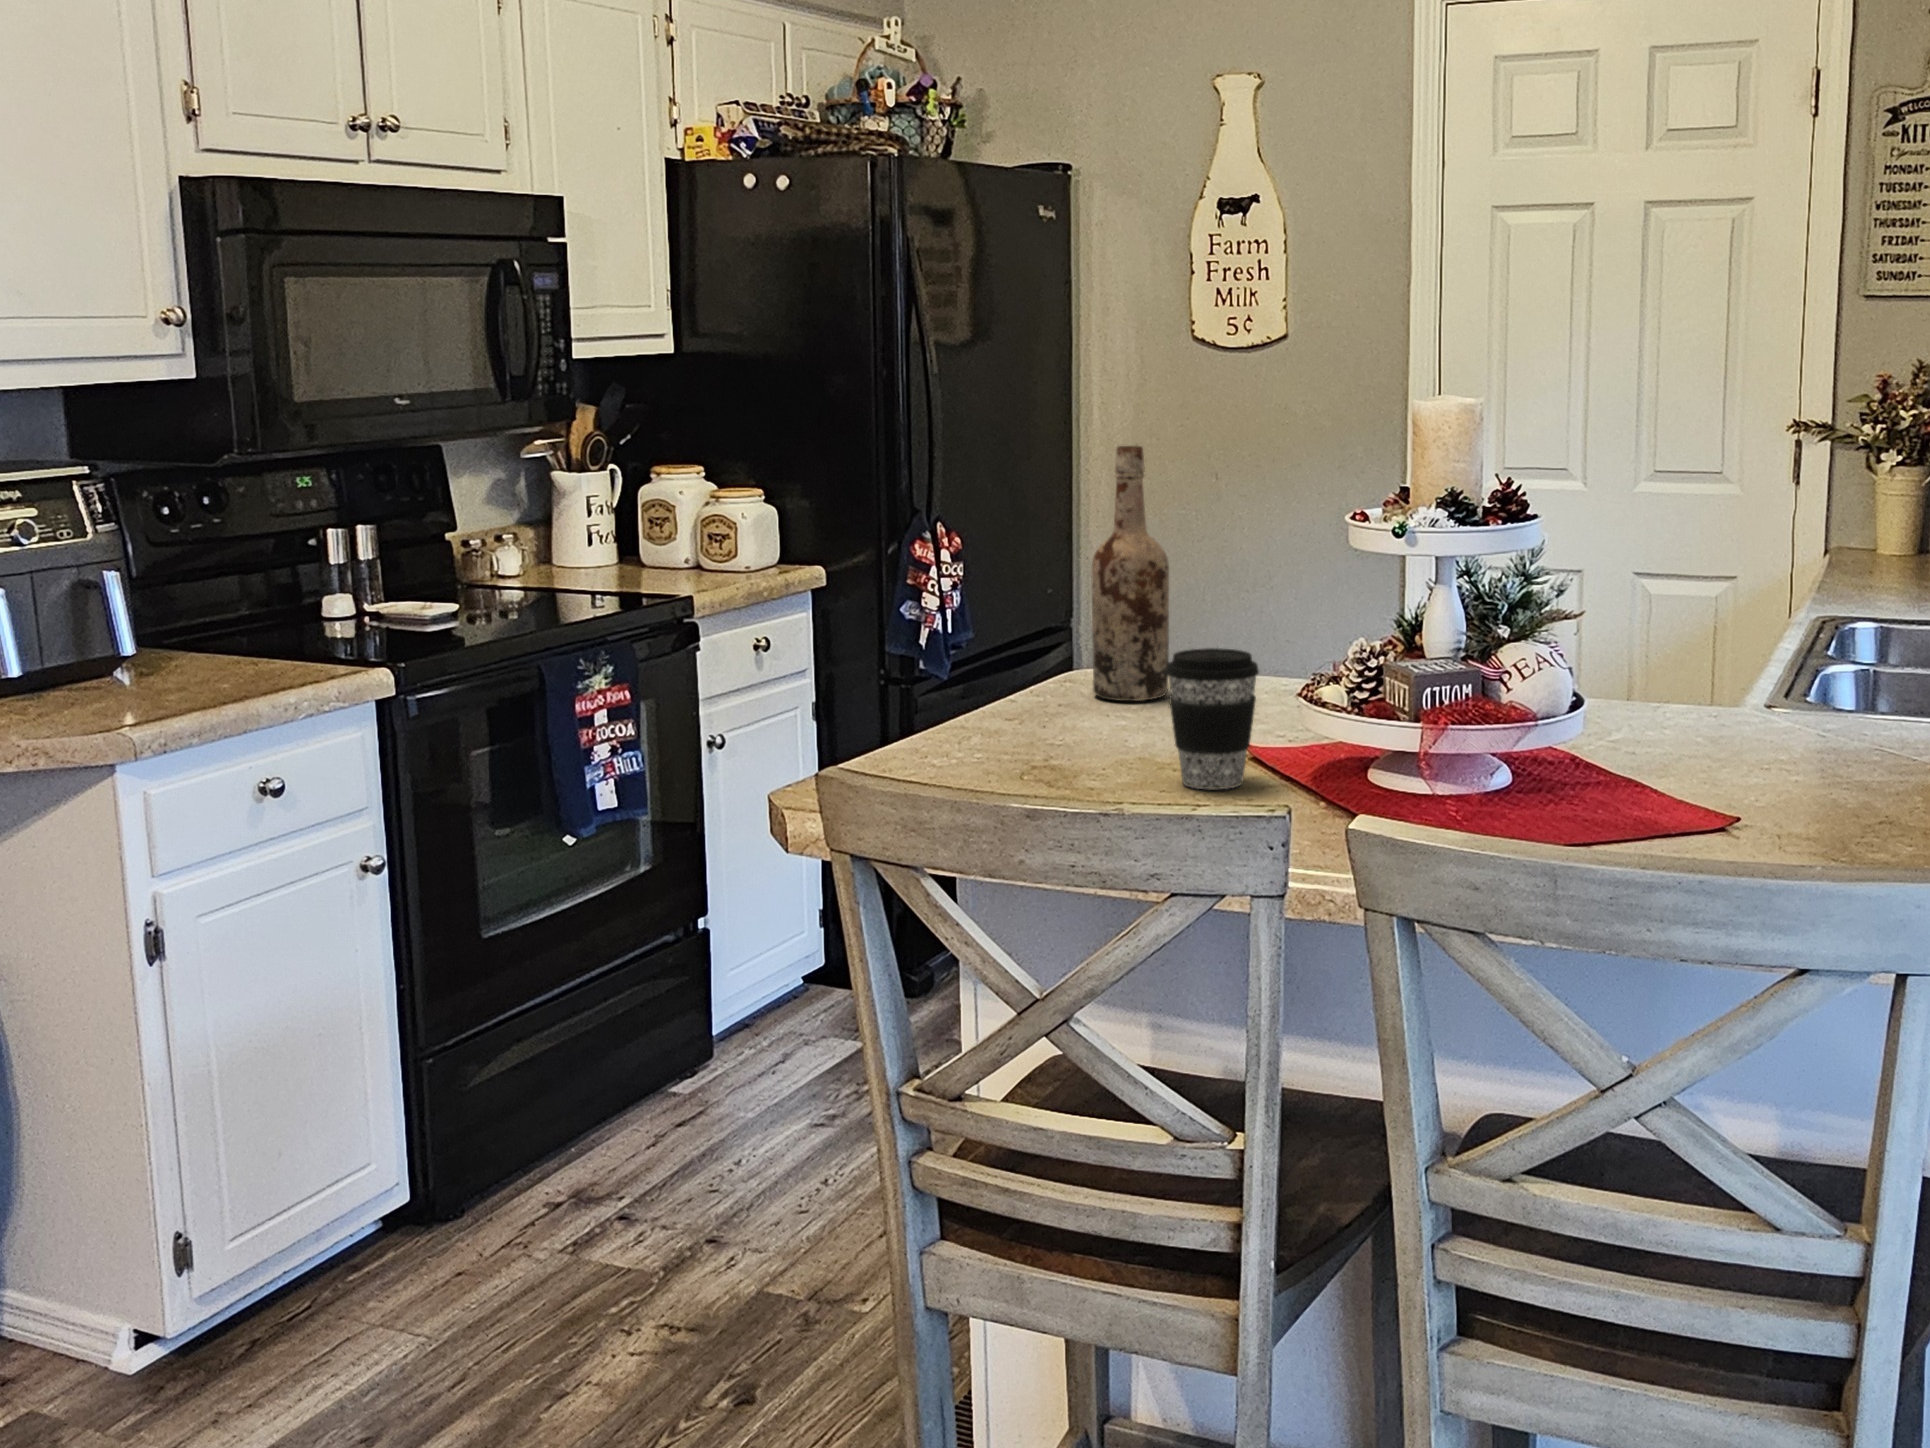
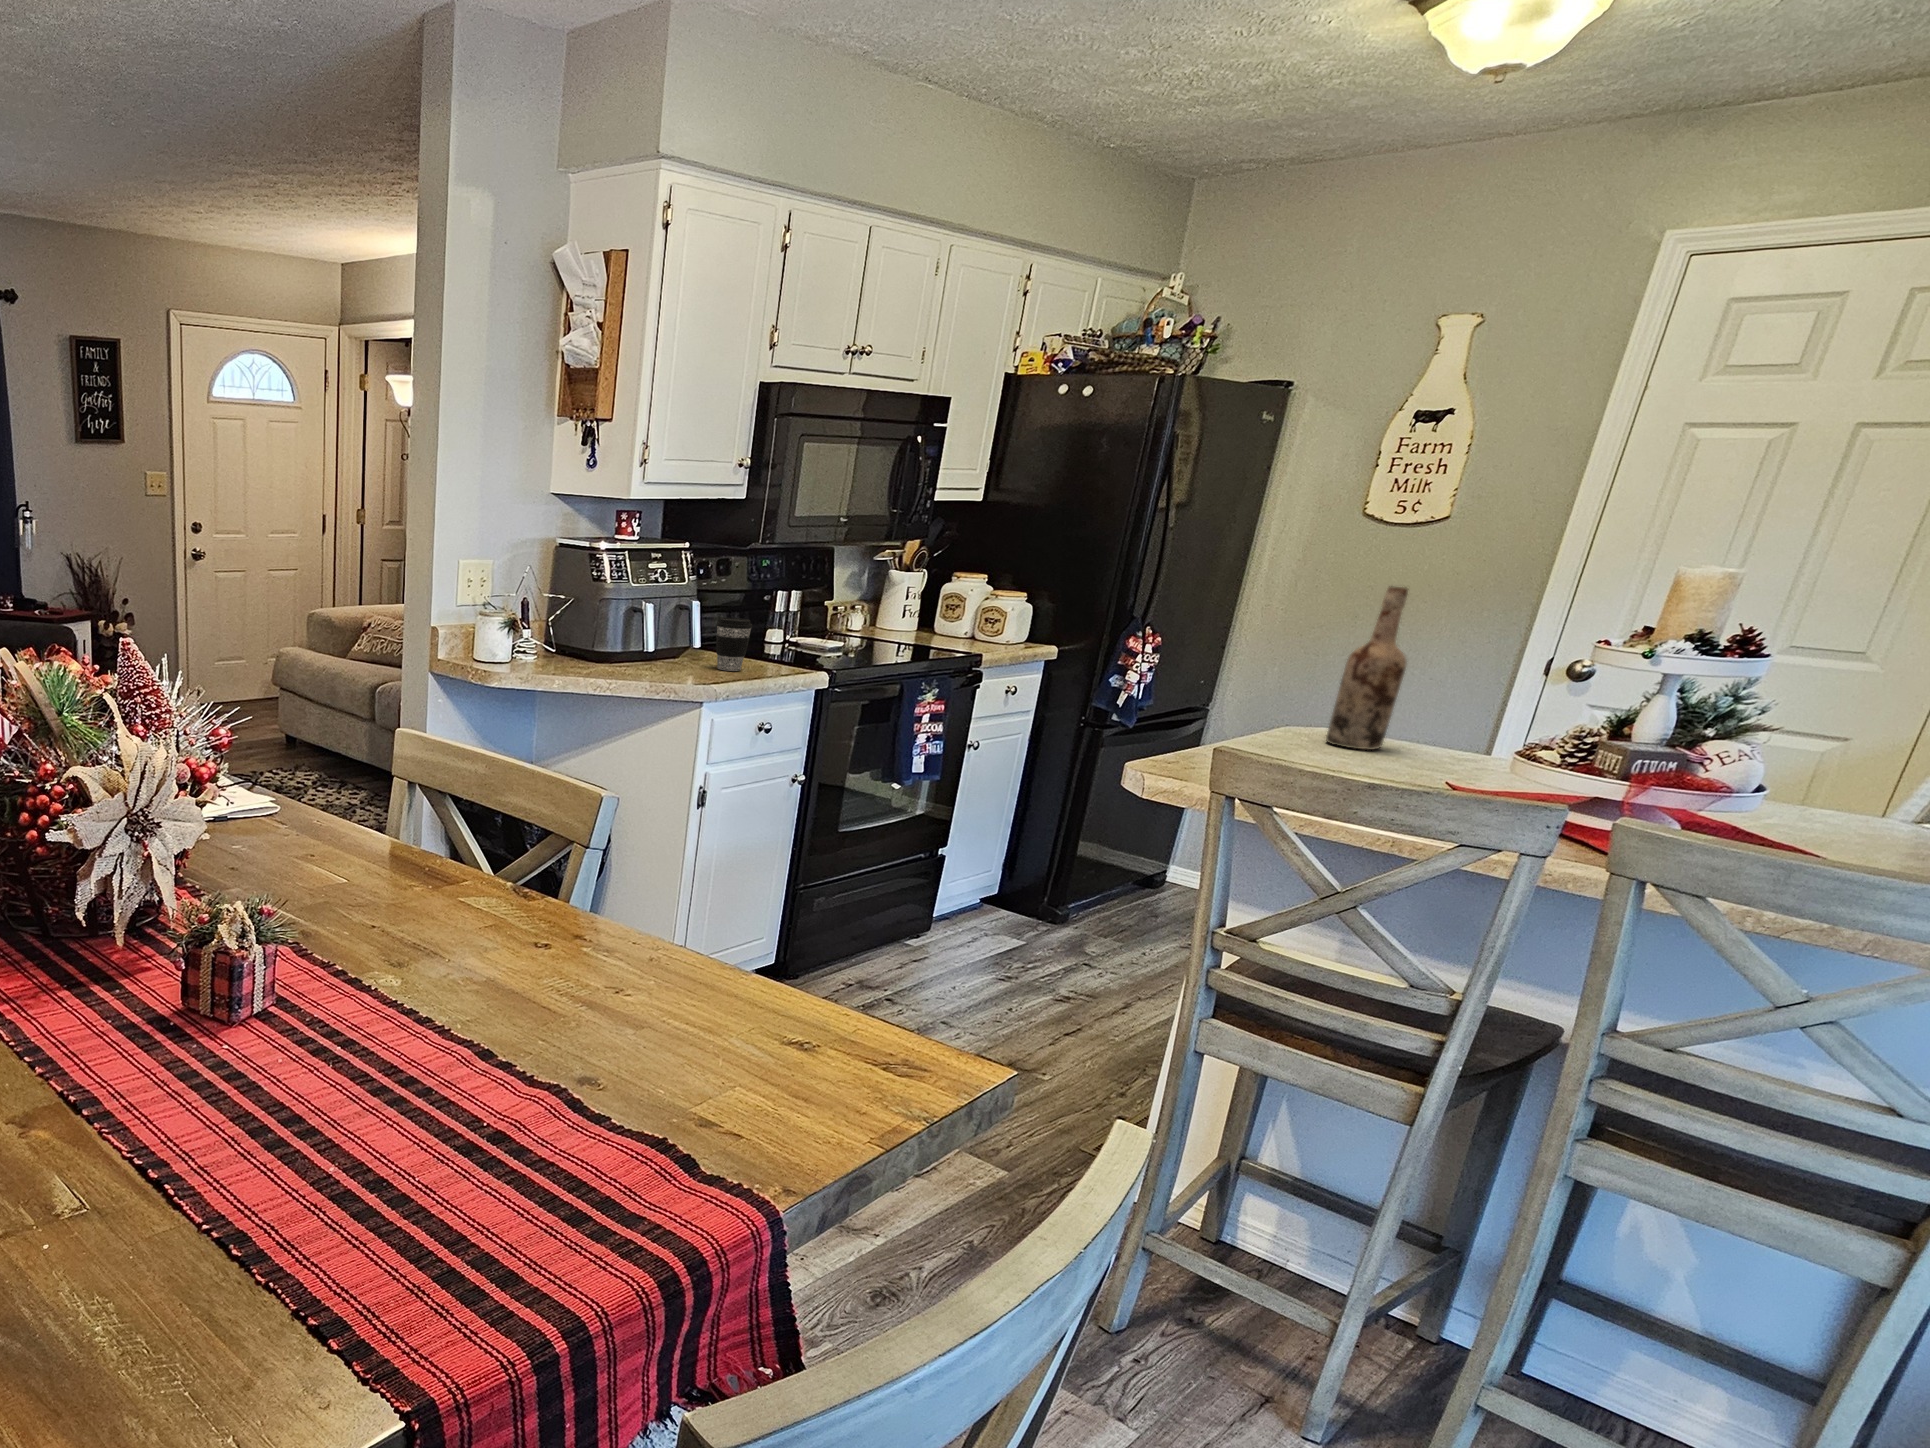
coffee cup: present [1166,648,1259,789] -> present [716,618,752,671]

